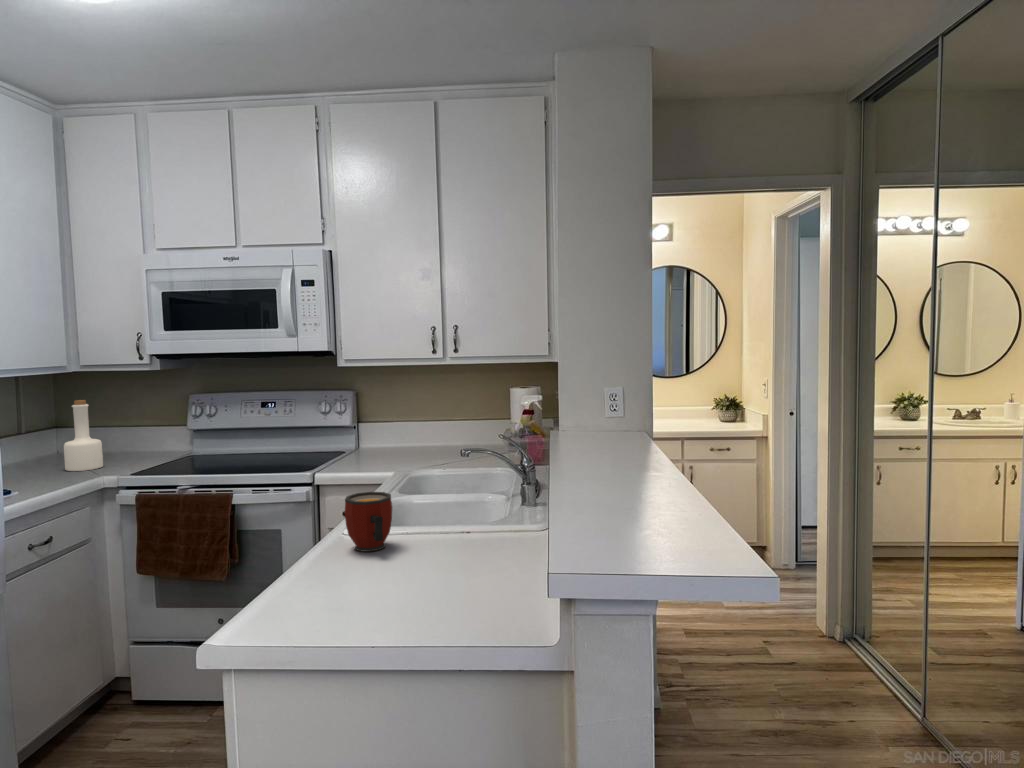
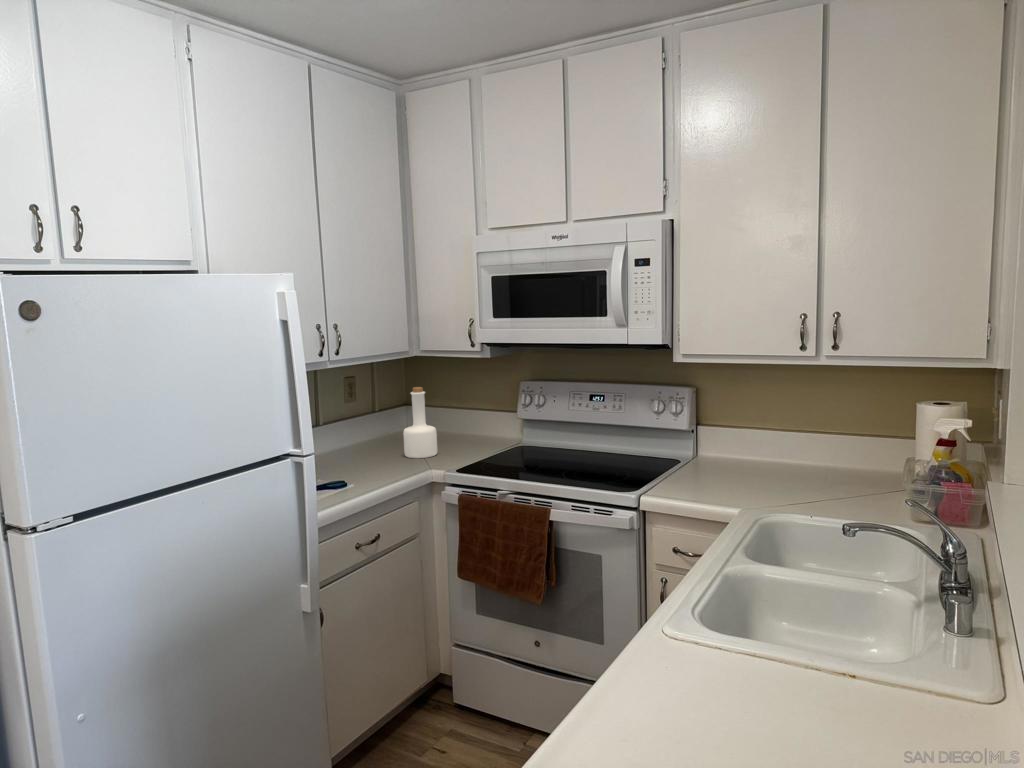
mug: present [345,492,392,552] -> none [662,600,738,703]

